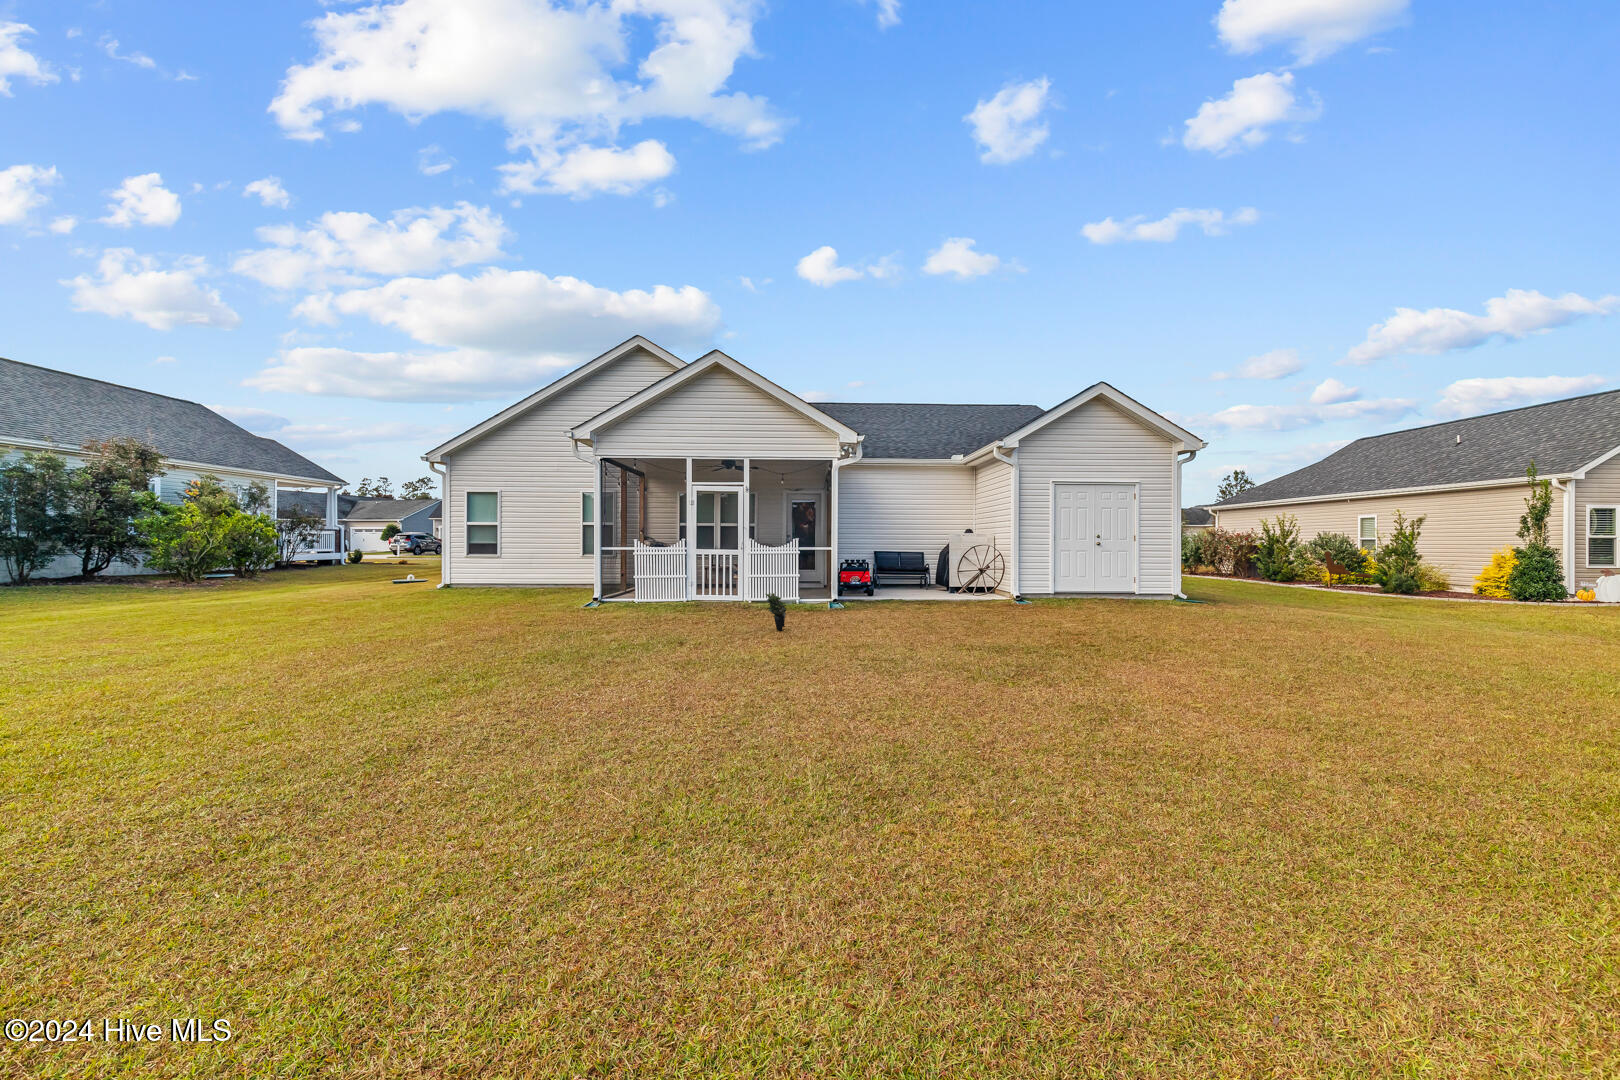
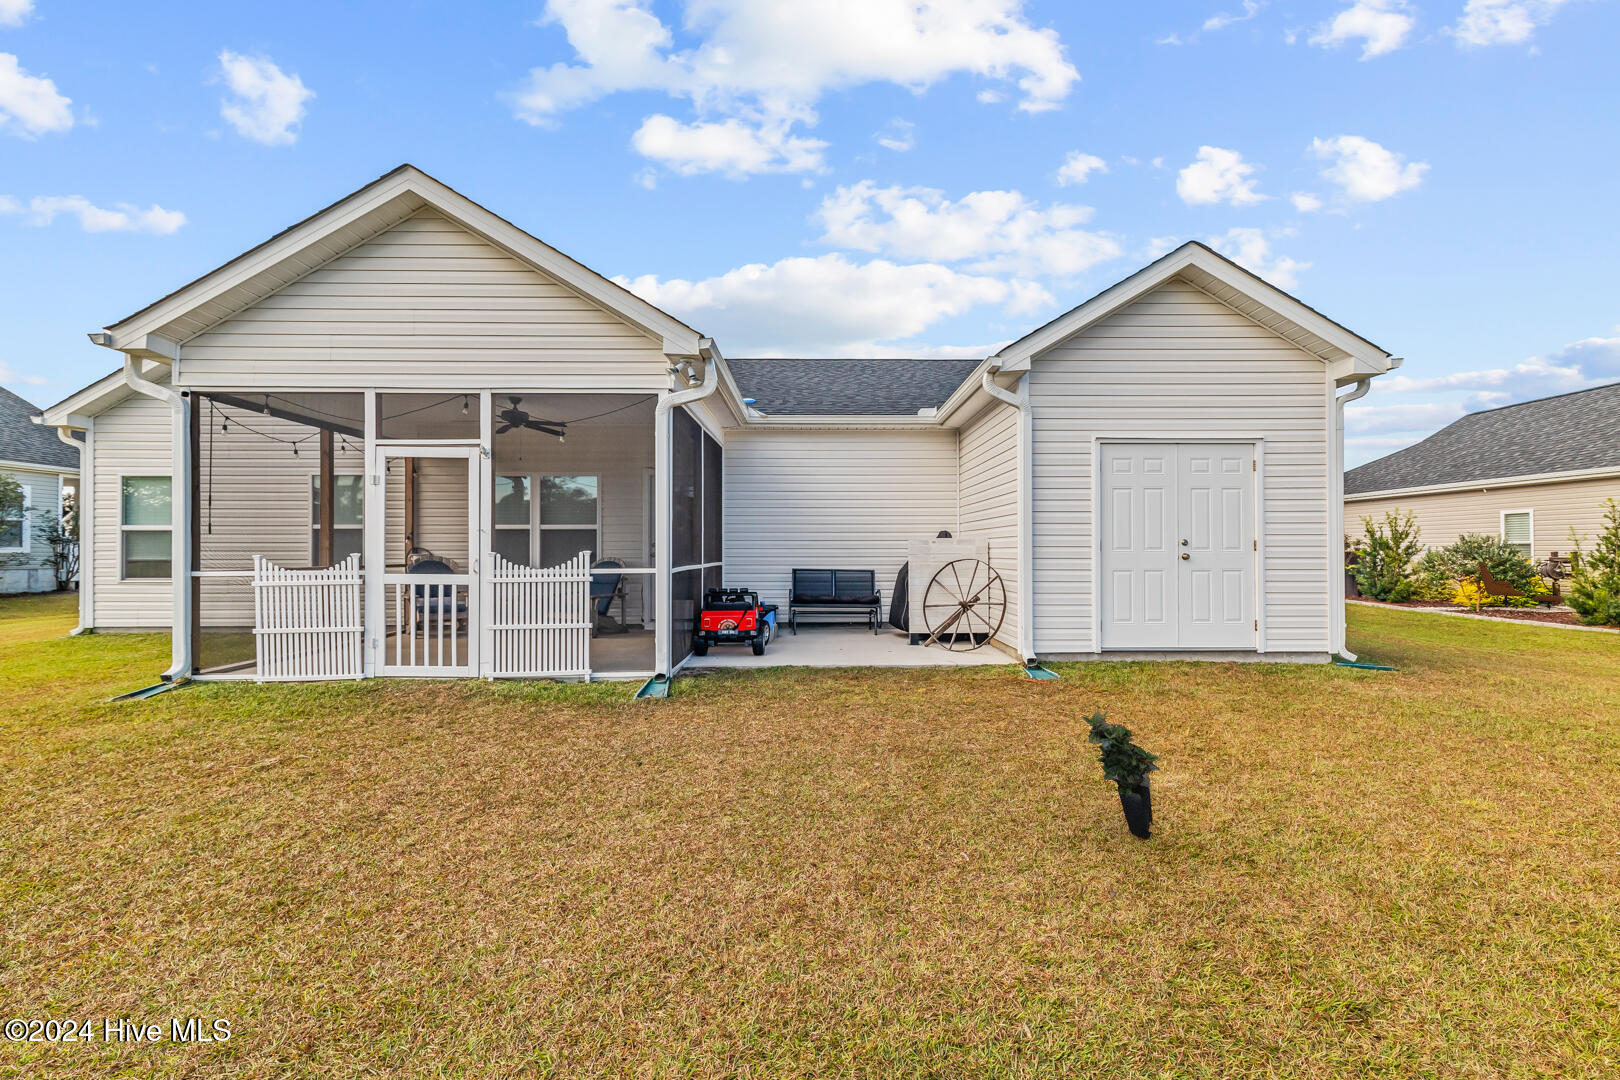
potted plant: present [766,593,787,631] -> present [1082,711,1161,839]

